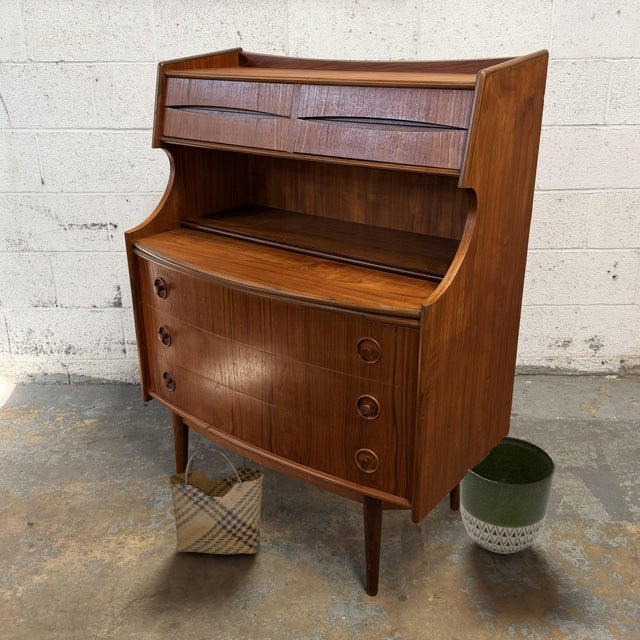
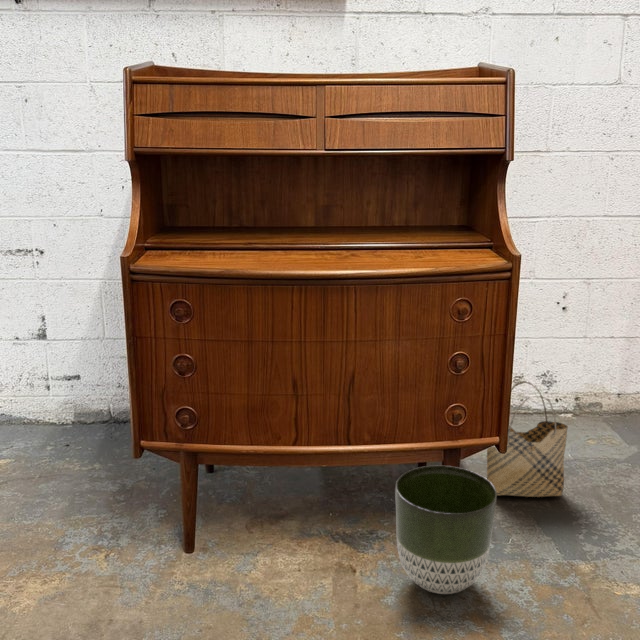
woven basket: present [168,425,263,554] -> present [487,381,568,497]

